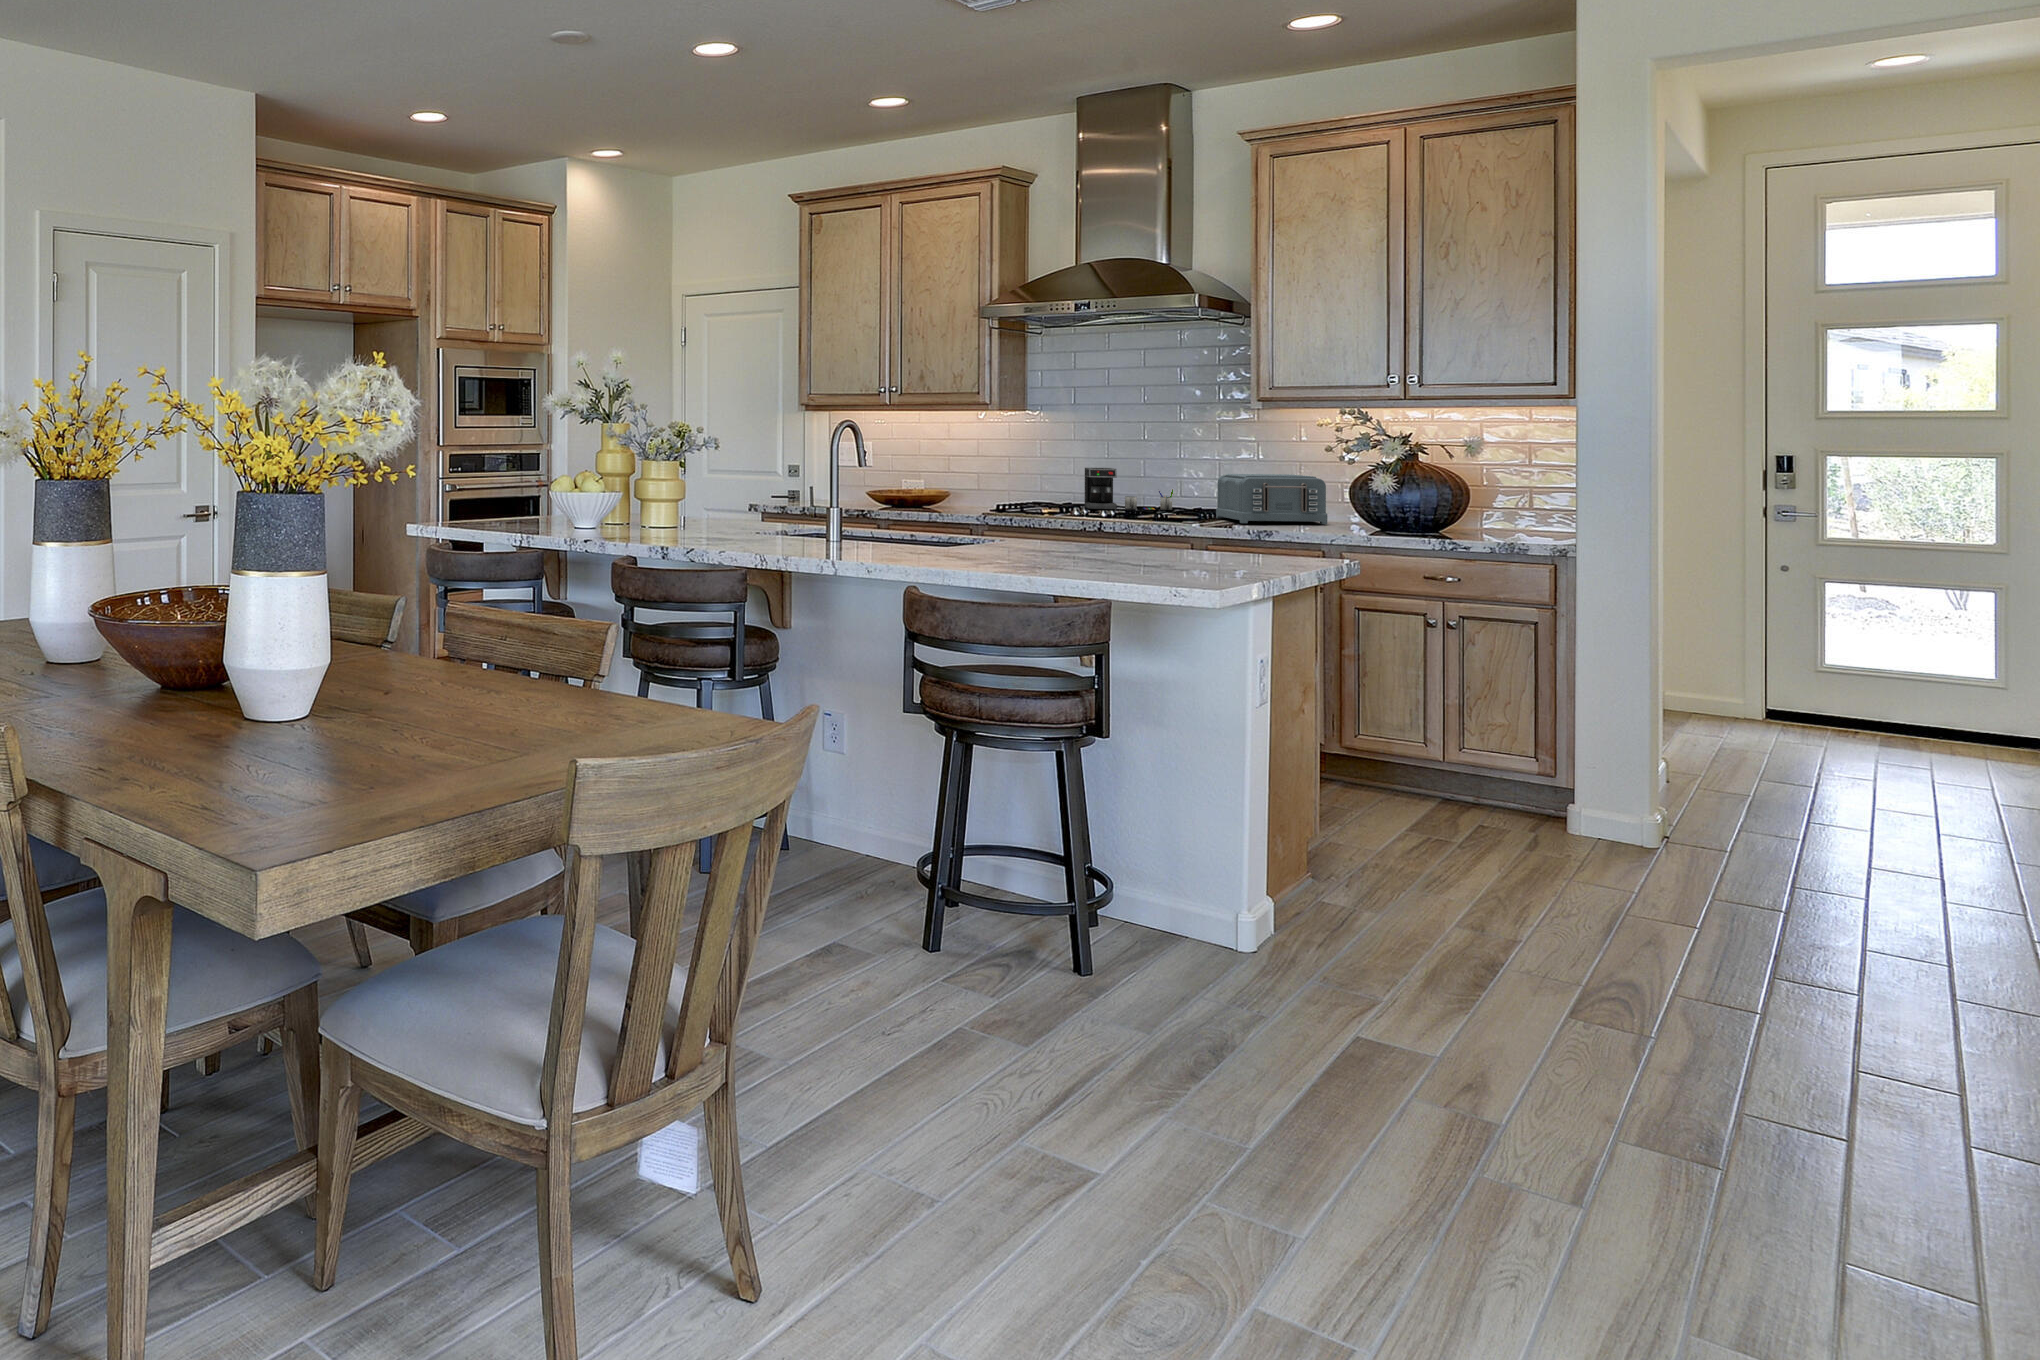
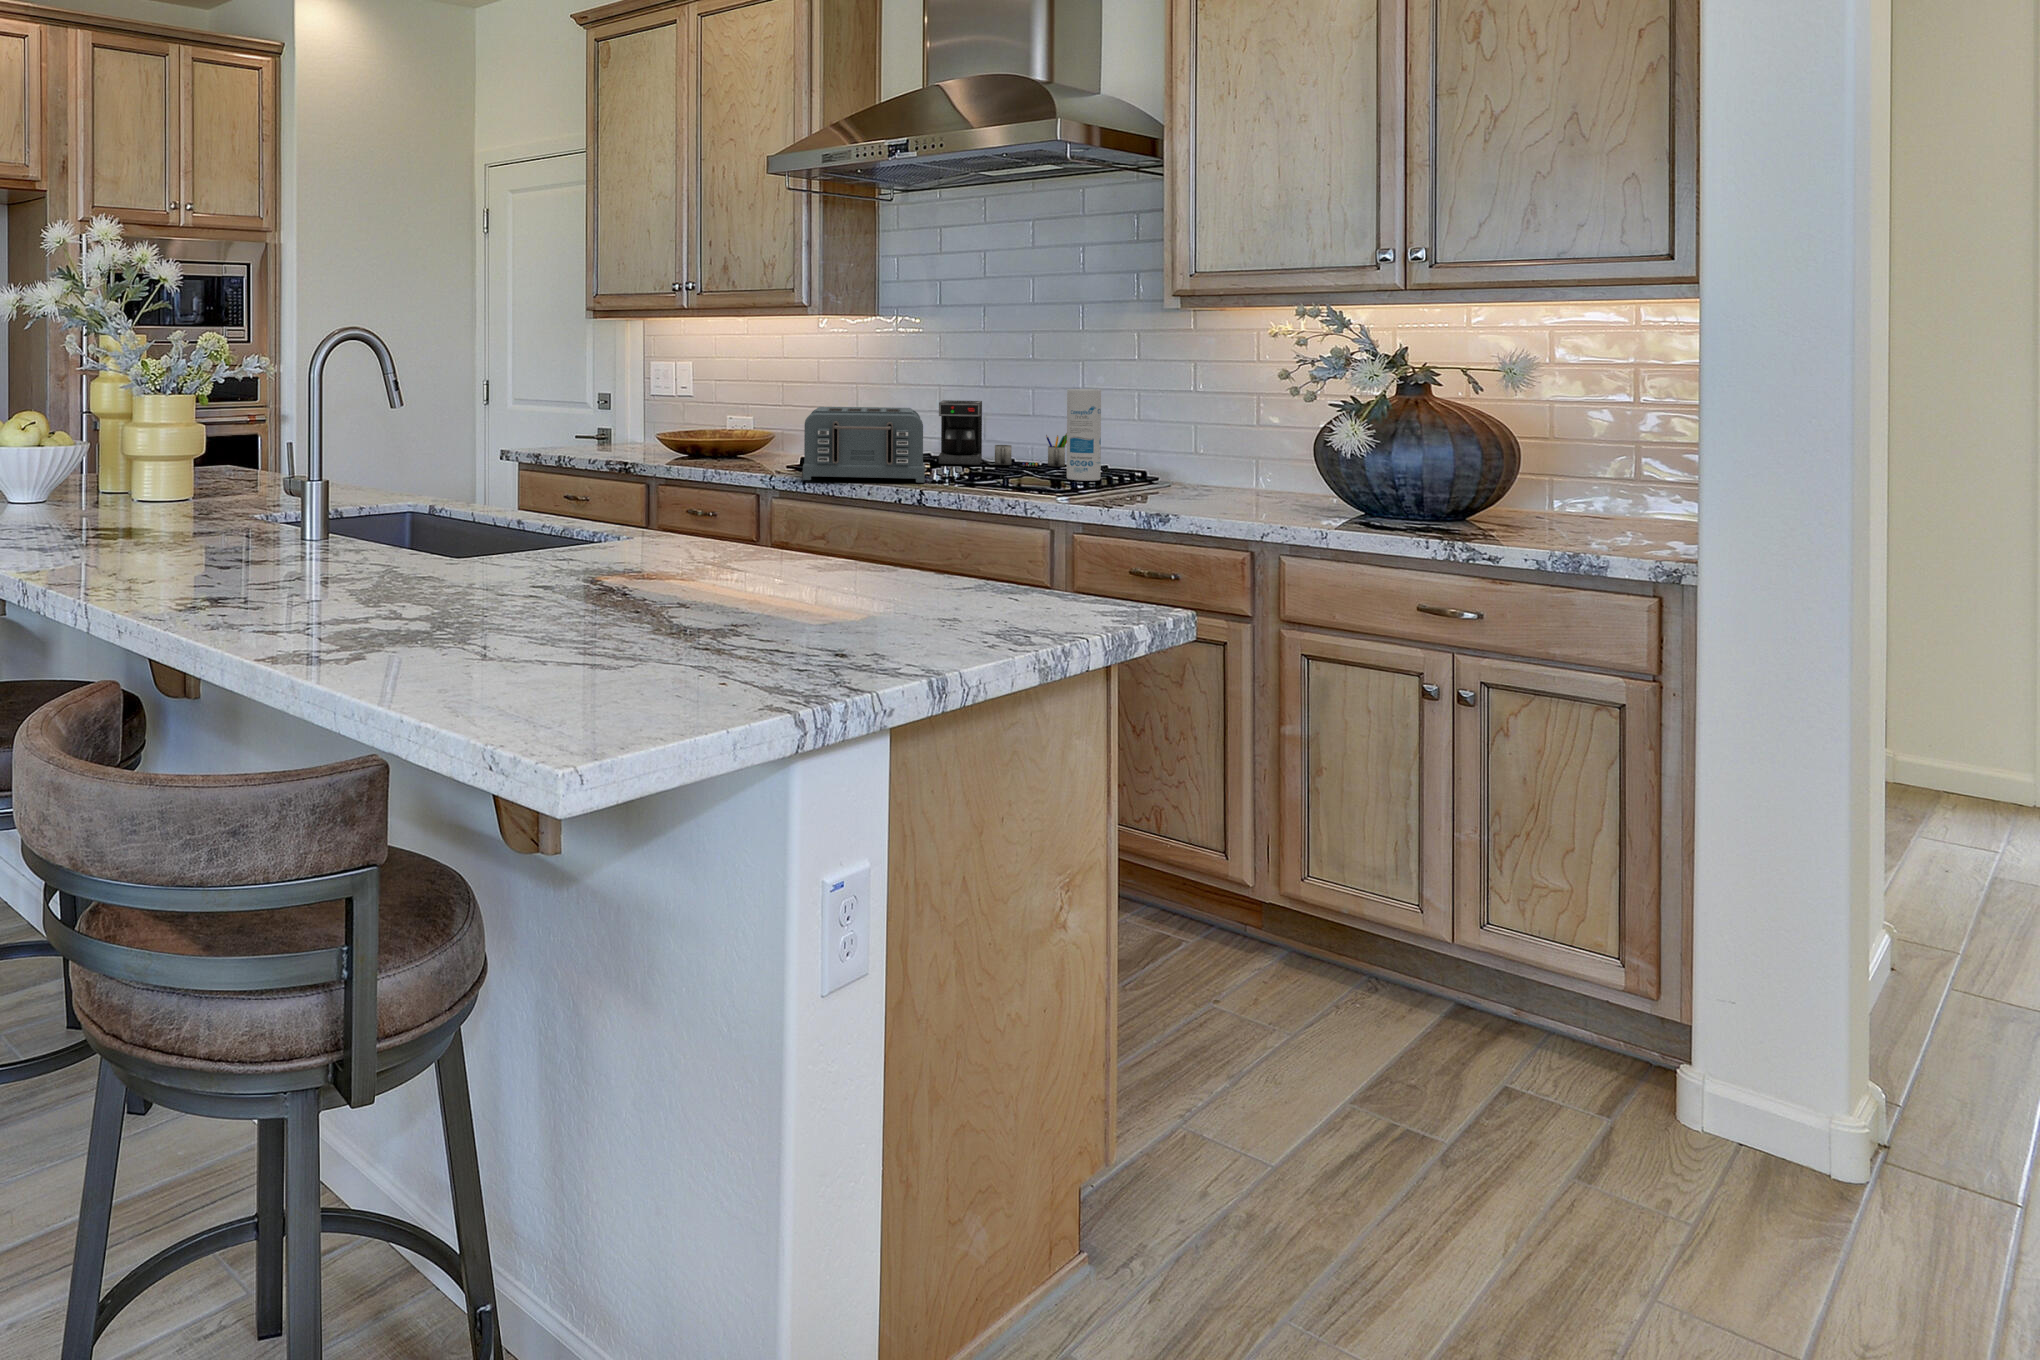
canister: none [1185,459,1207,516] -> present [1067,389,1101,481]
toaster: present [1216,474,1328,524] -> present [803,407,925,483]

